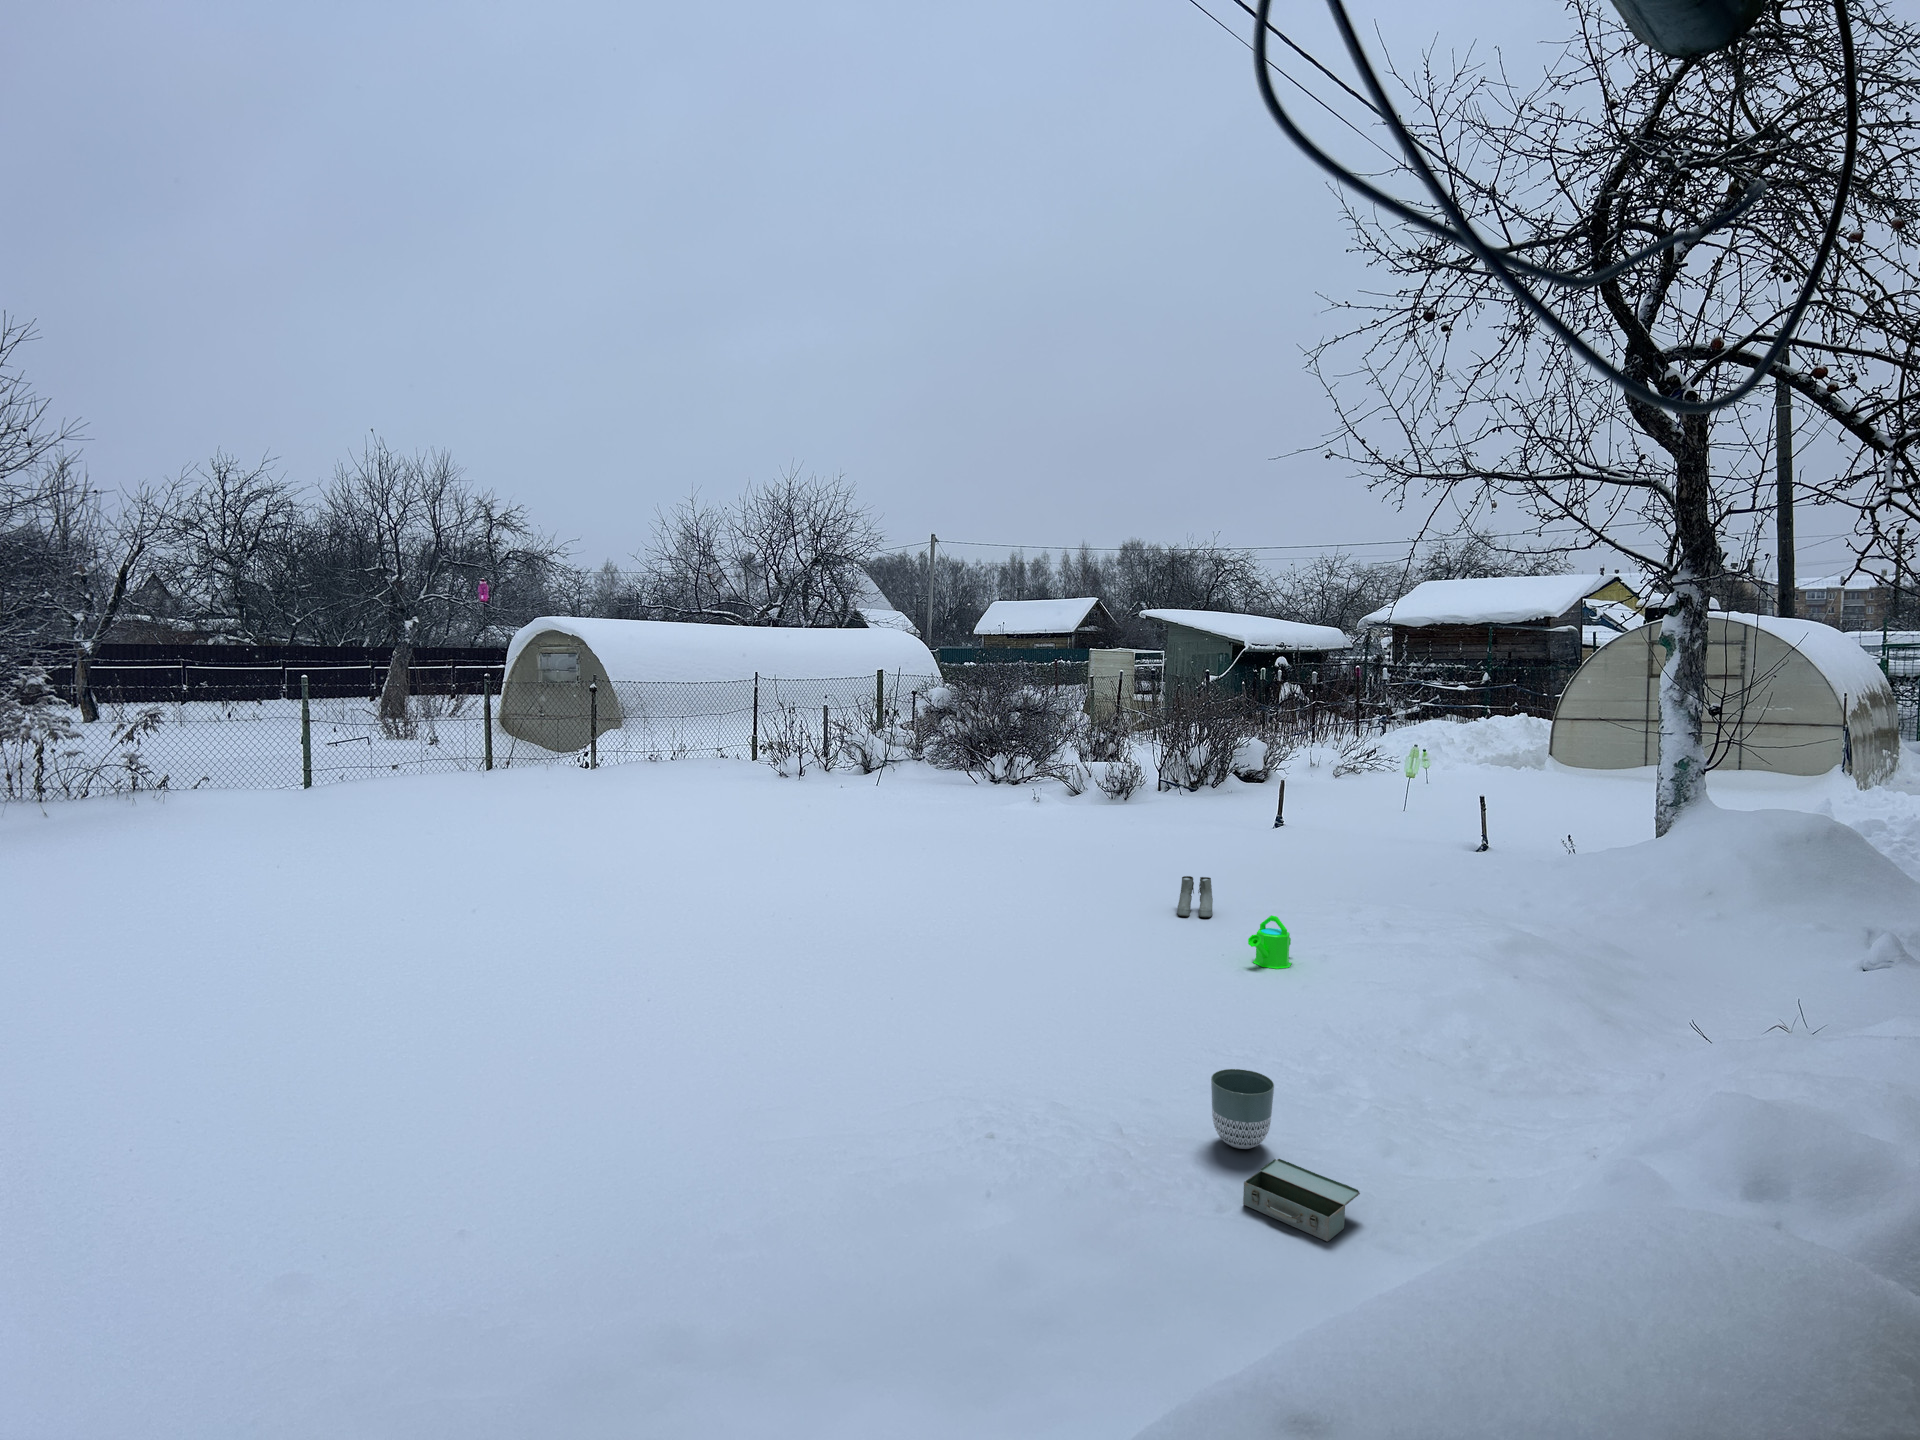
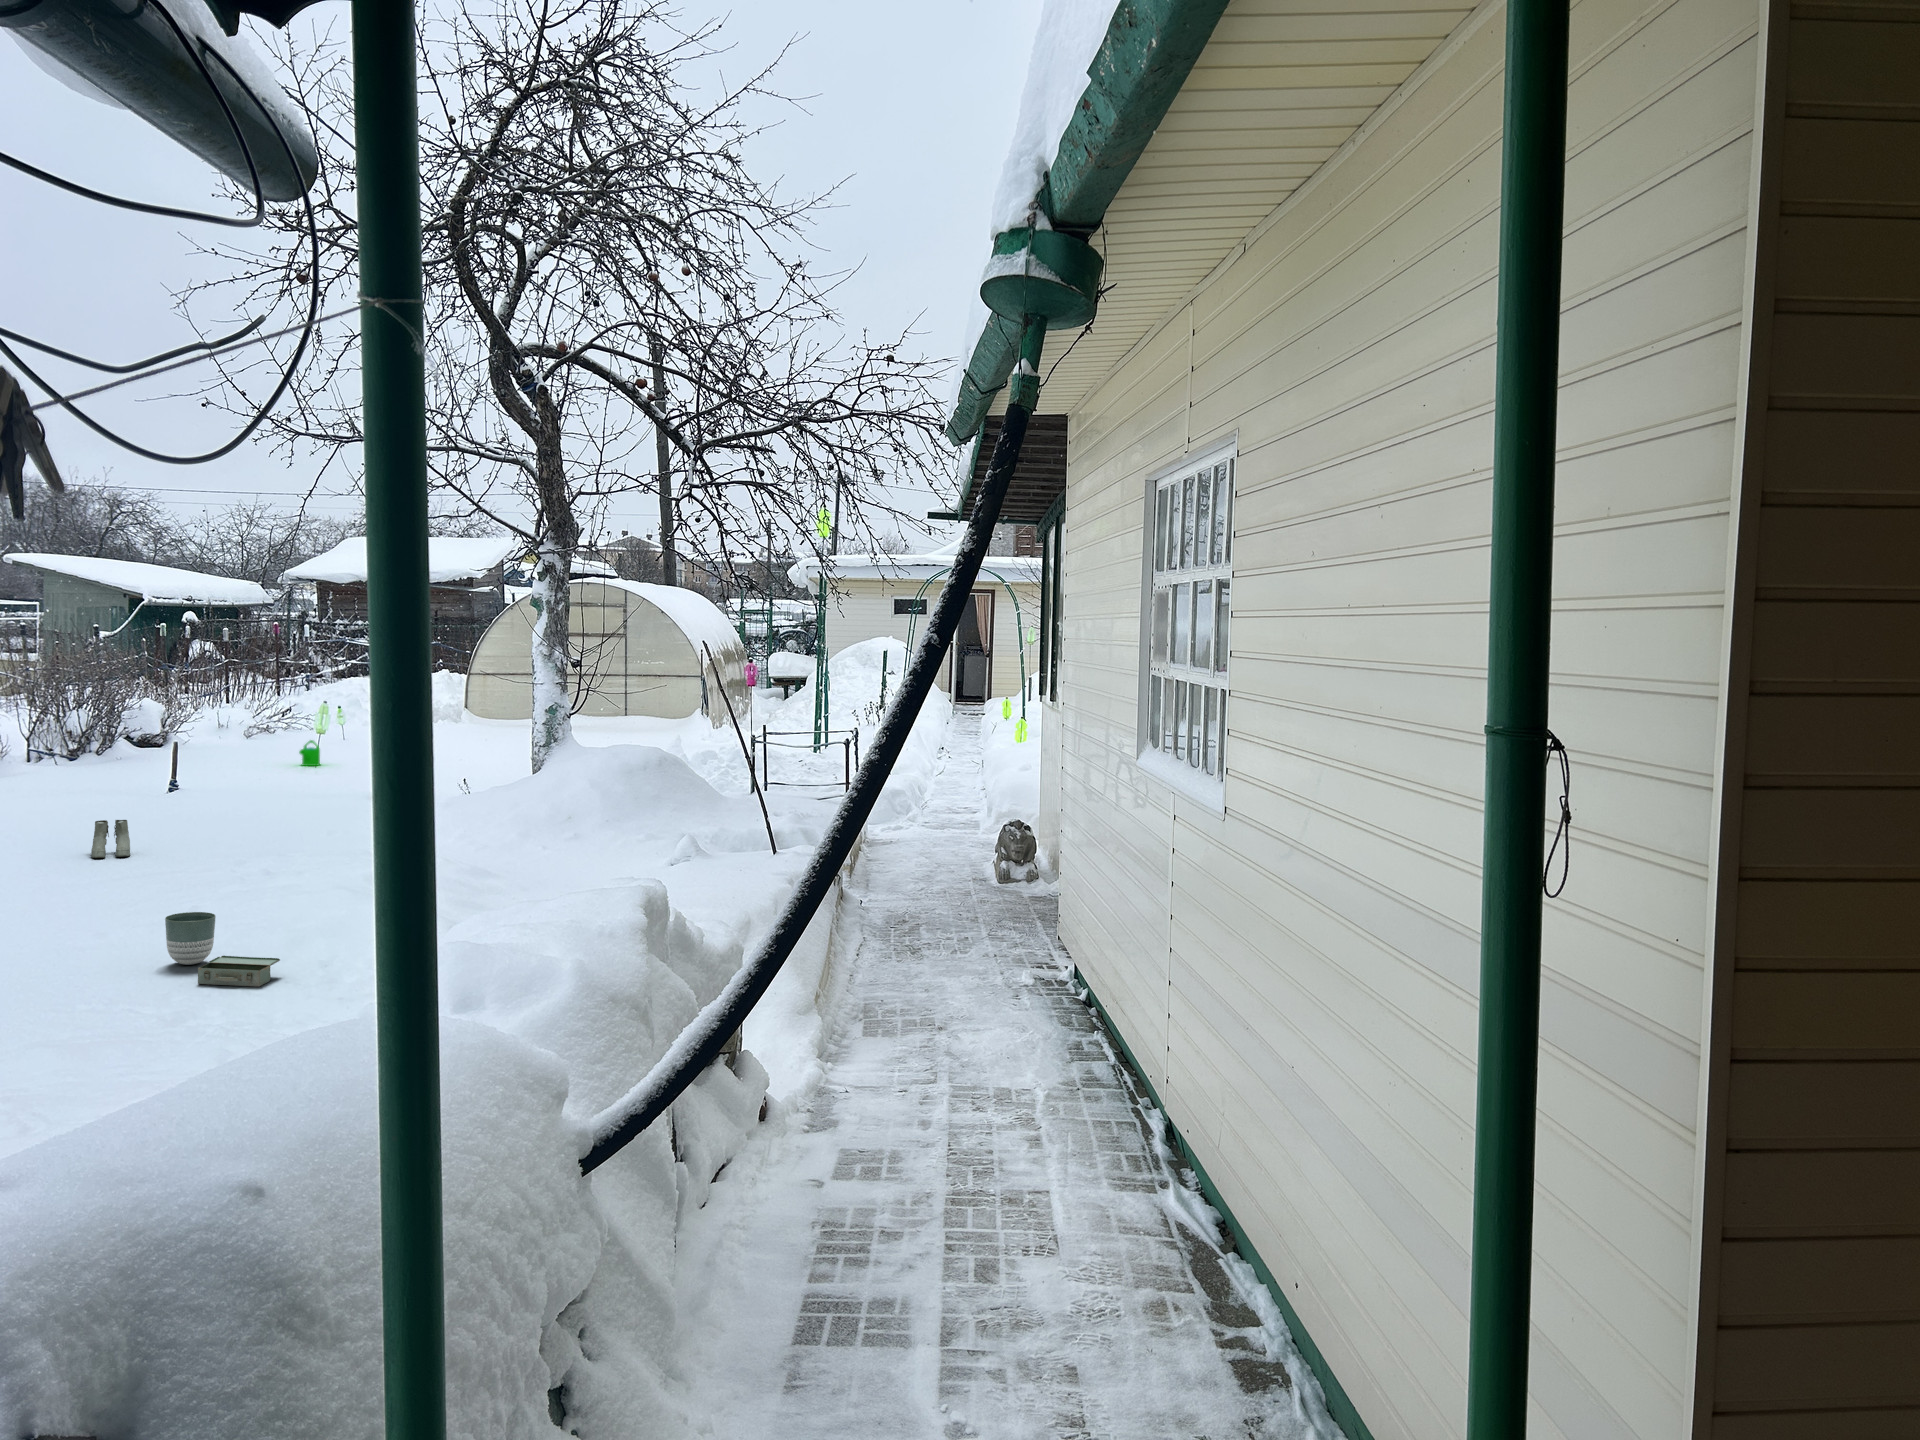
watering can: present [1248,915,1291,969] -> present [299,740,320,766]

